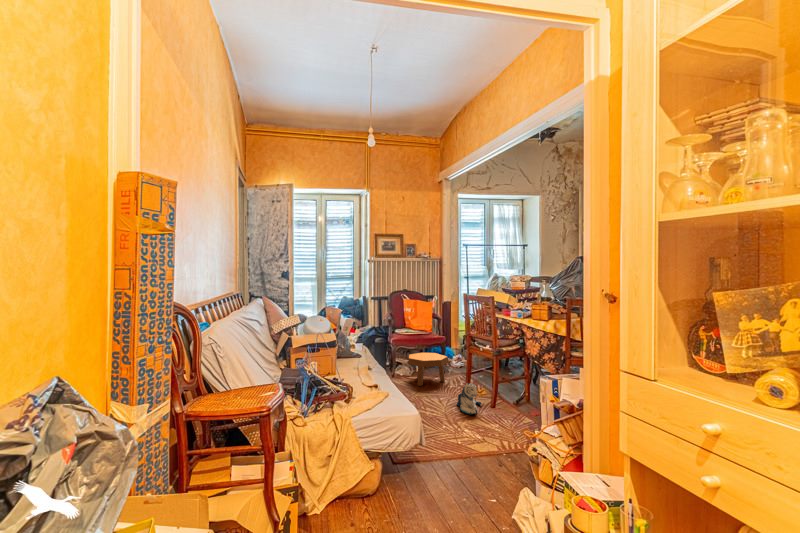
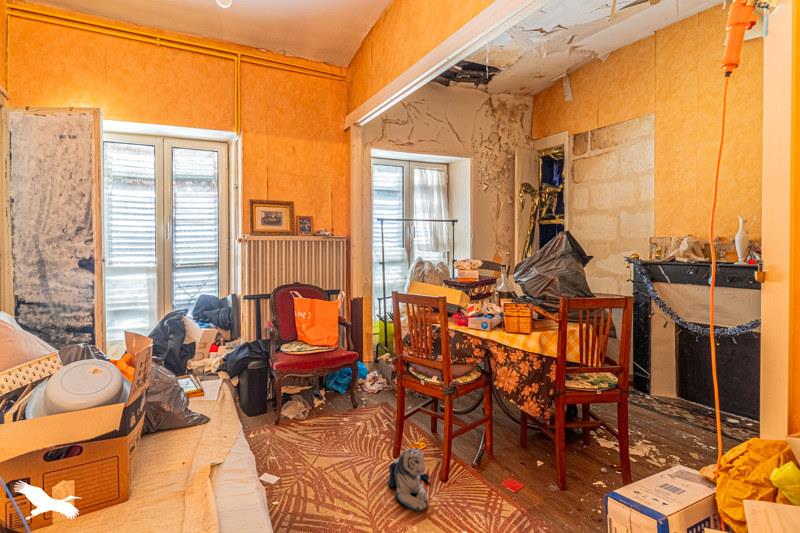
footstool: present [408,353,449,386] -> none [302,380,367,441]

